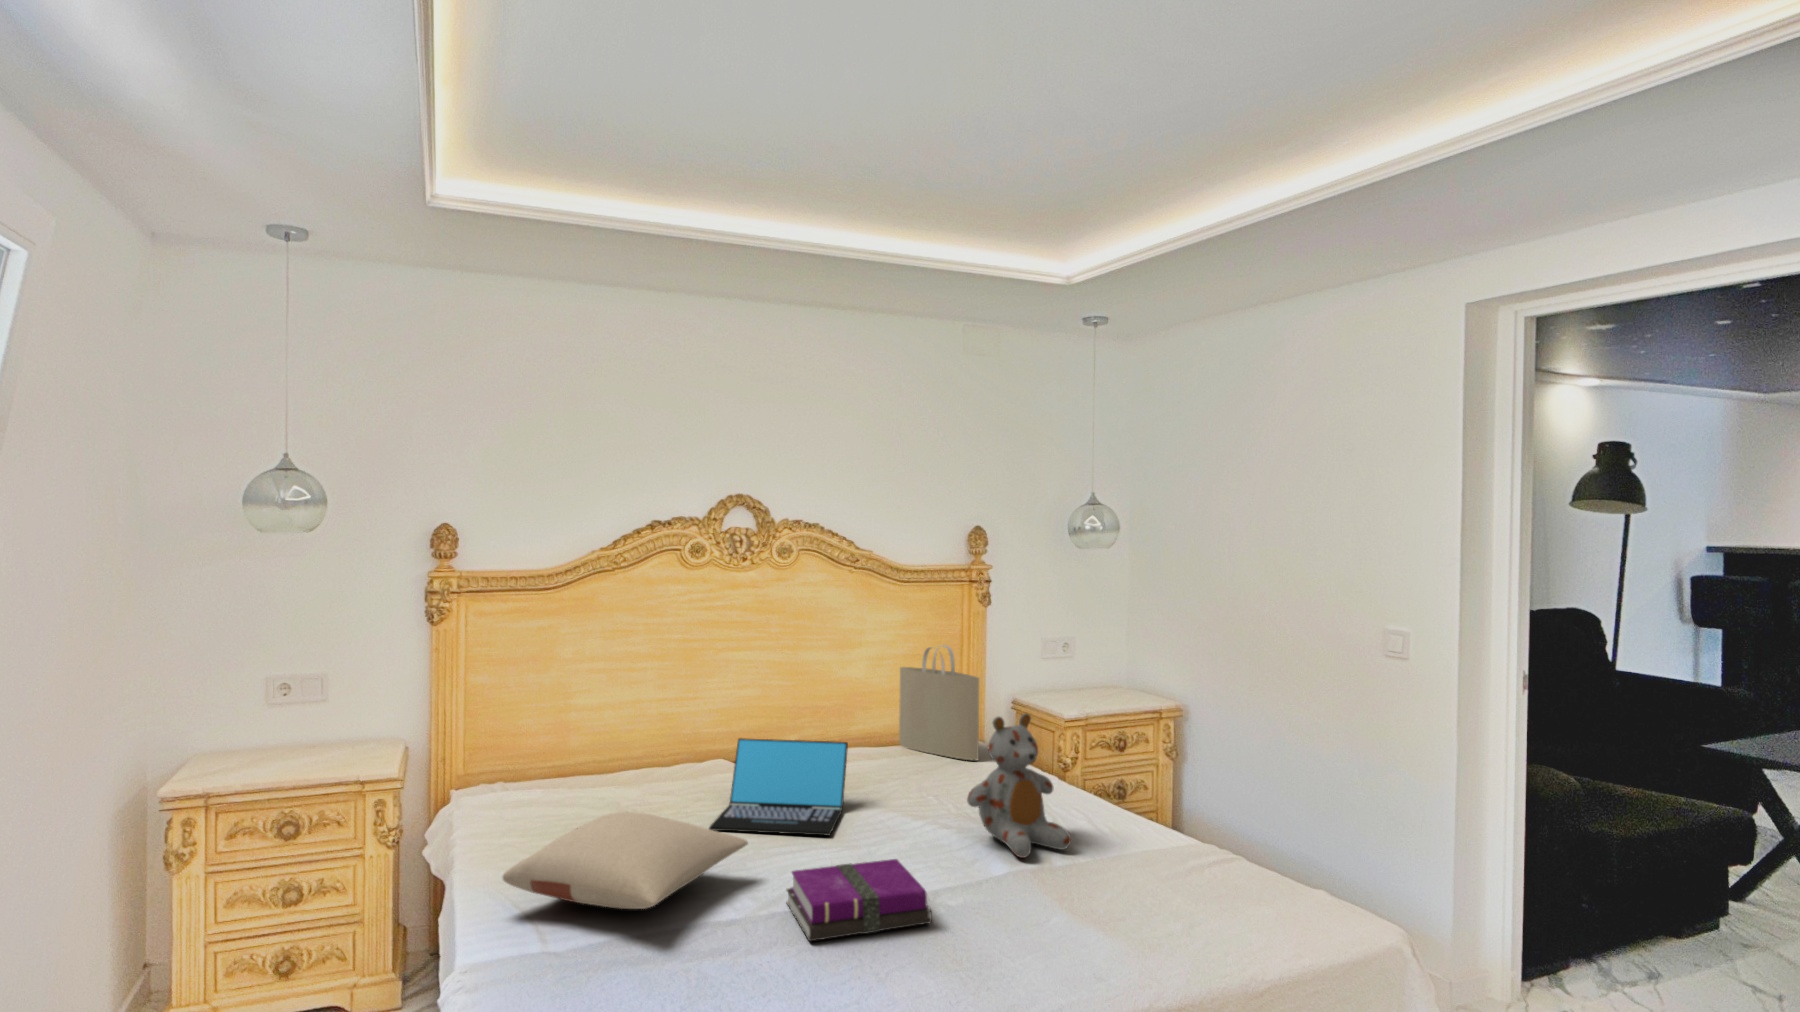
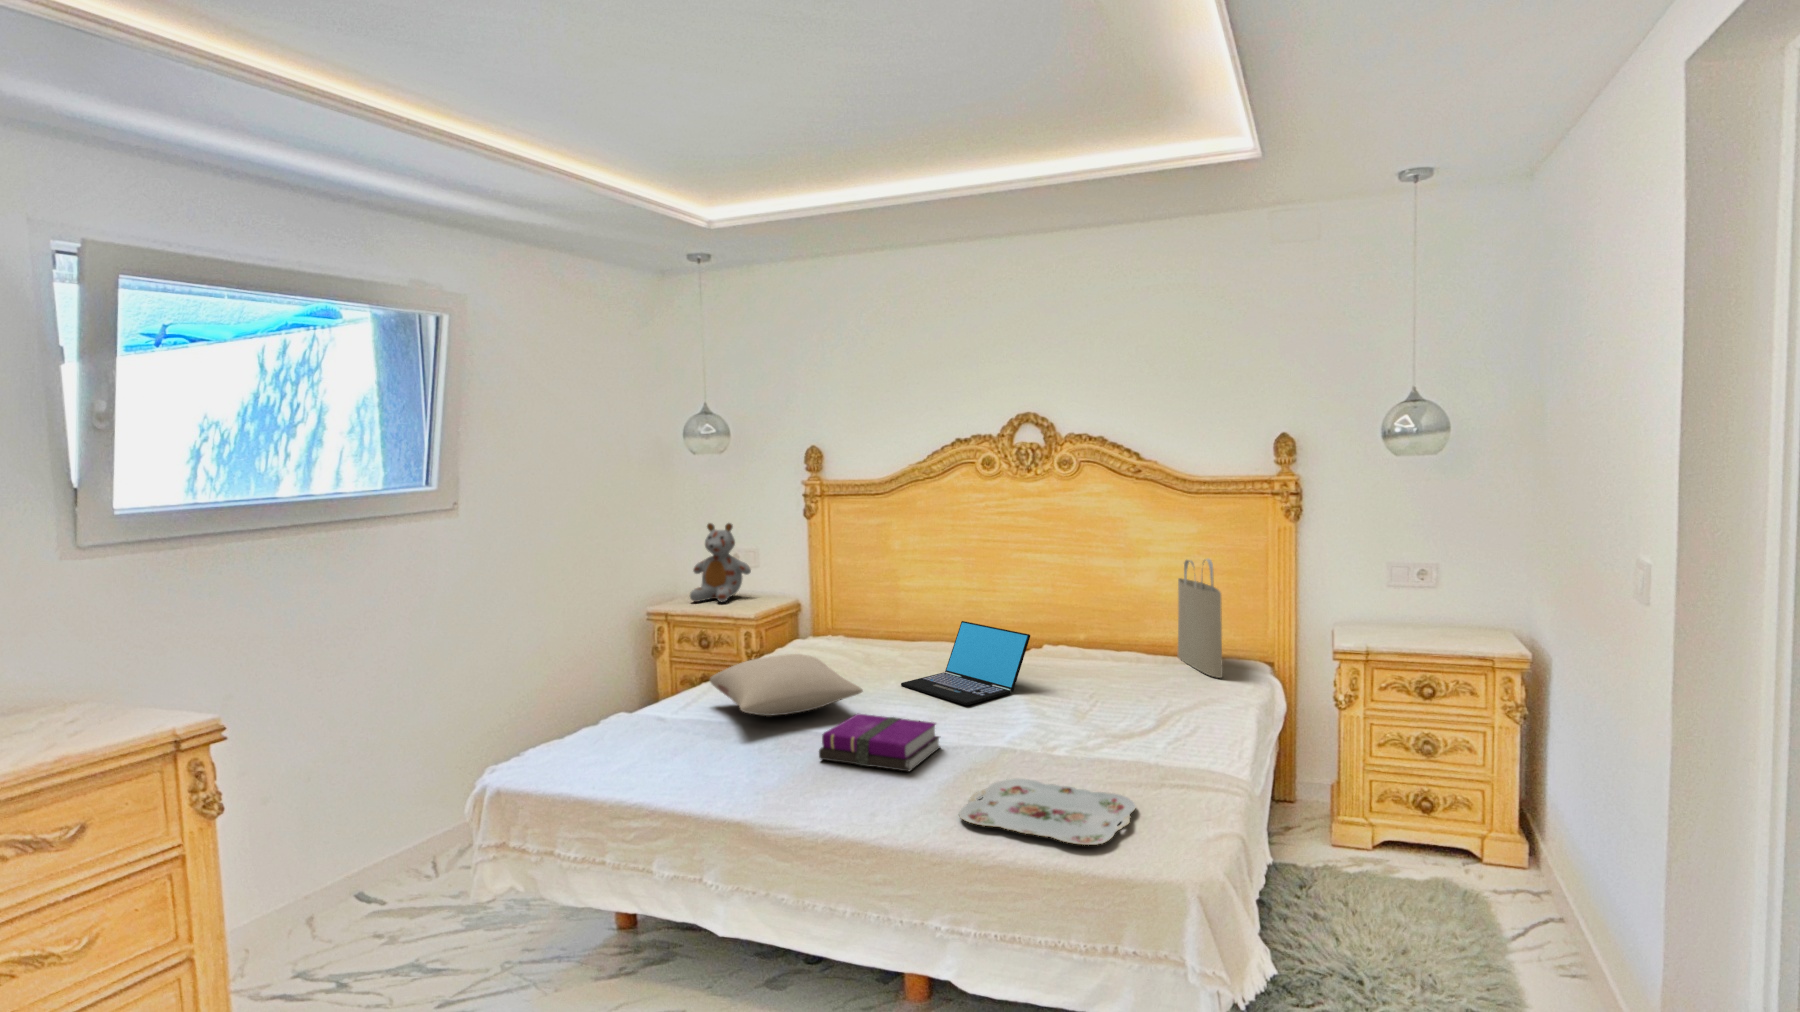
stuffed bear: present [967,713,1071,858] -> present [690,523,751,602]
serving tray: none [1027,885,1221,955] -> present [959,778,1136,845]

